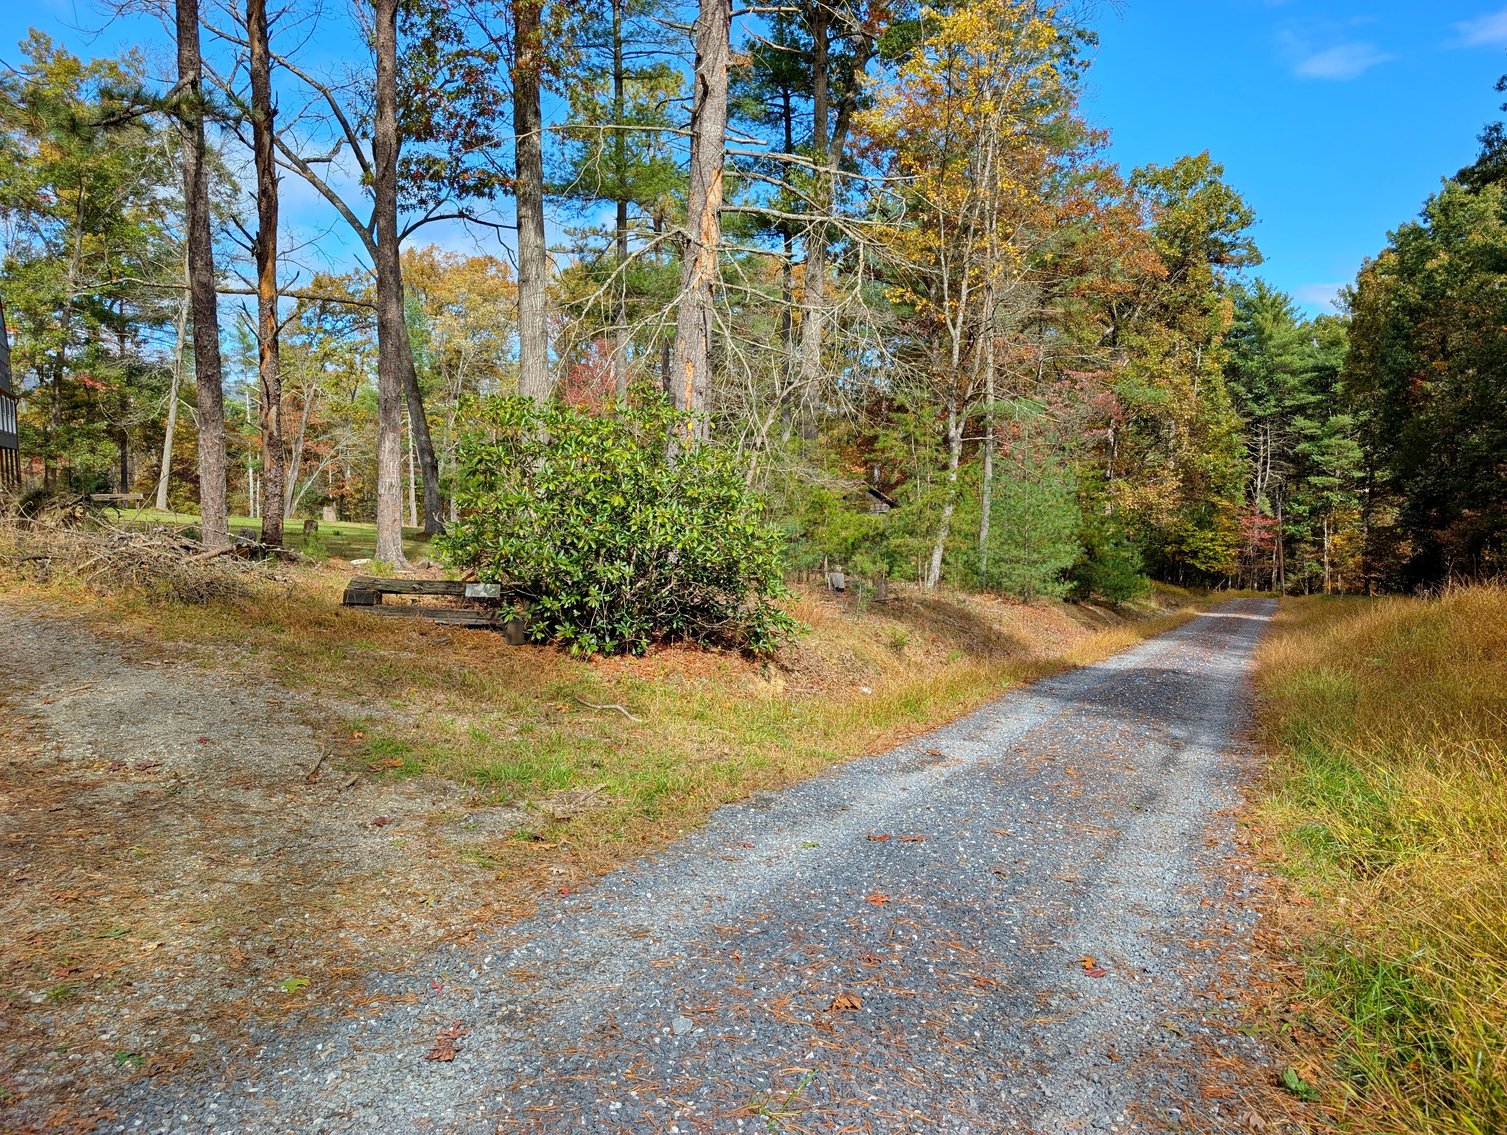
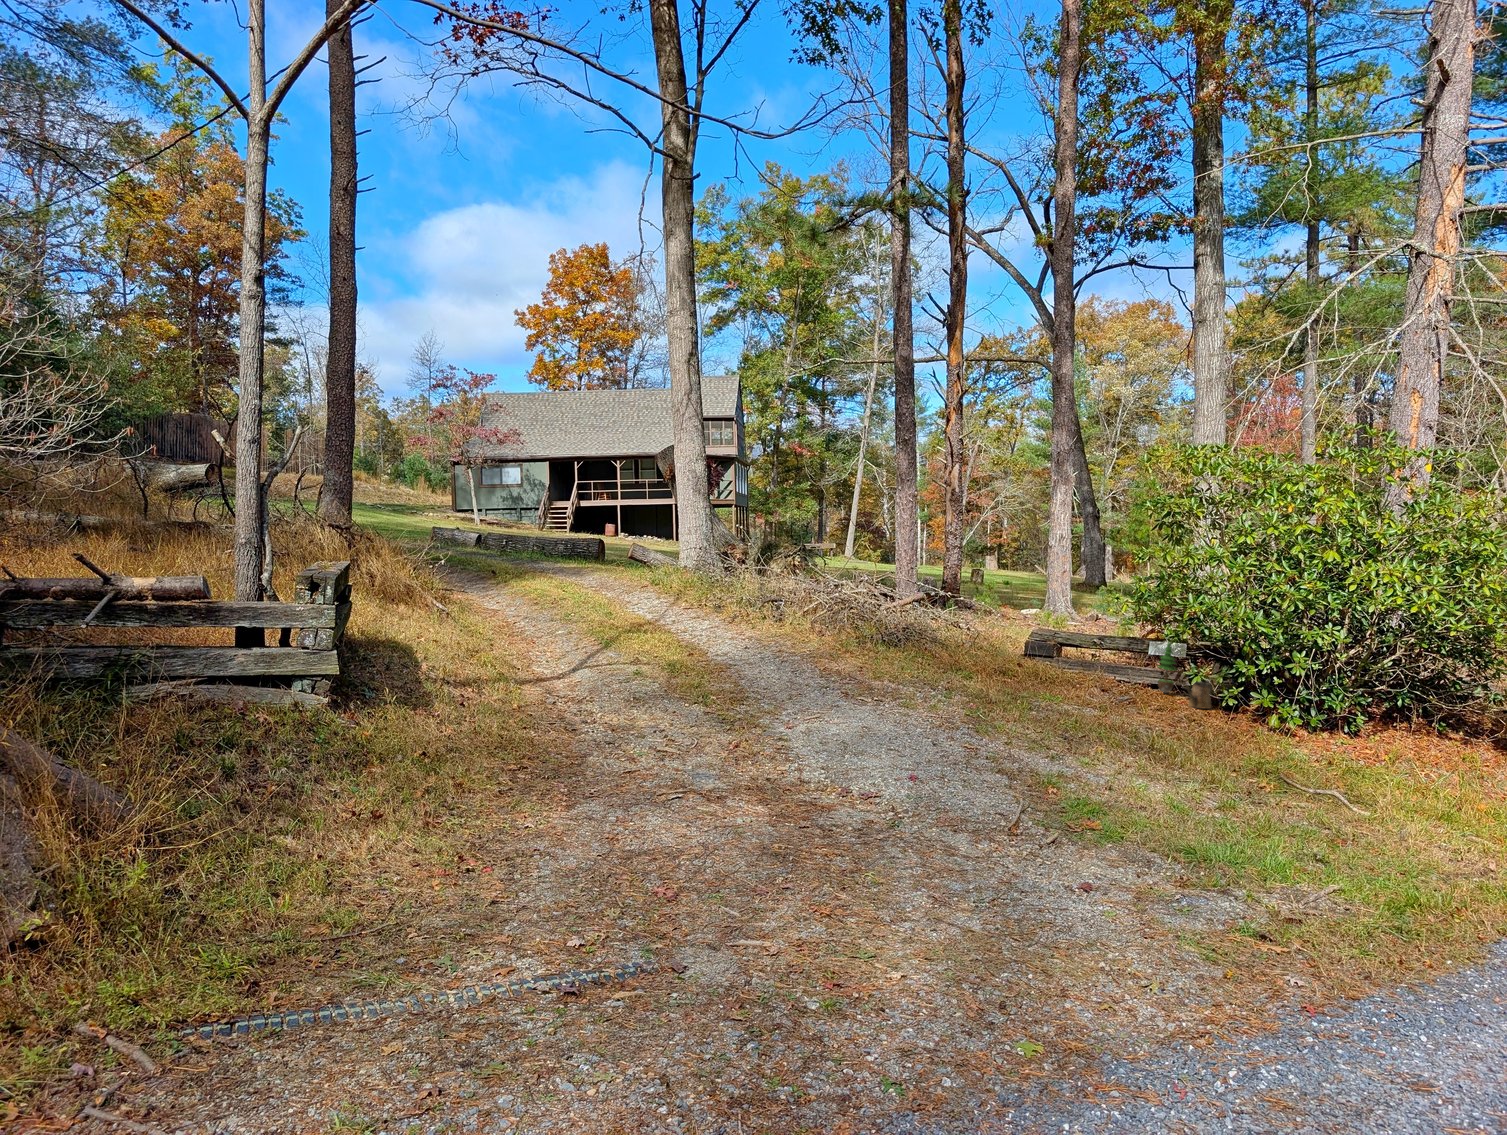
potted tree: none [476,582,495,634] -> present [1158,642,1176,693]

